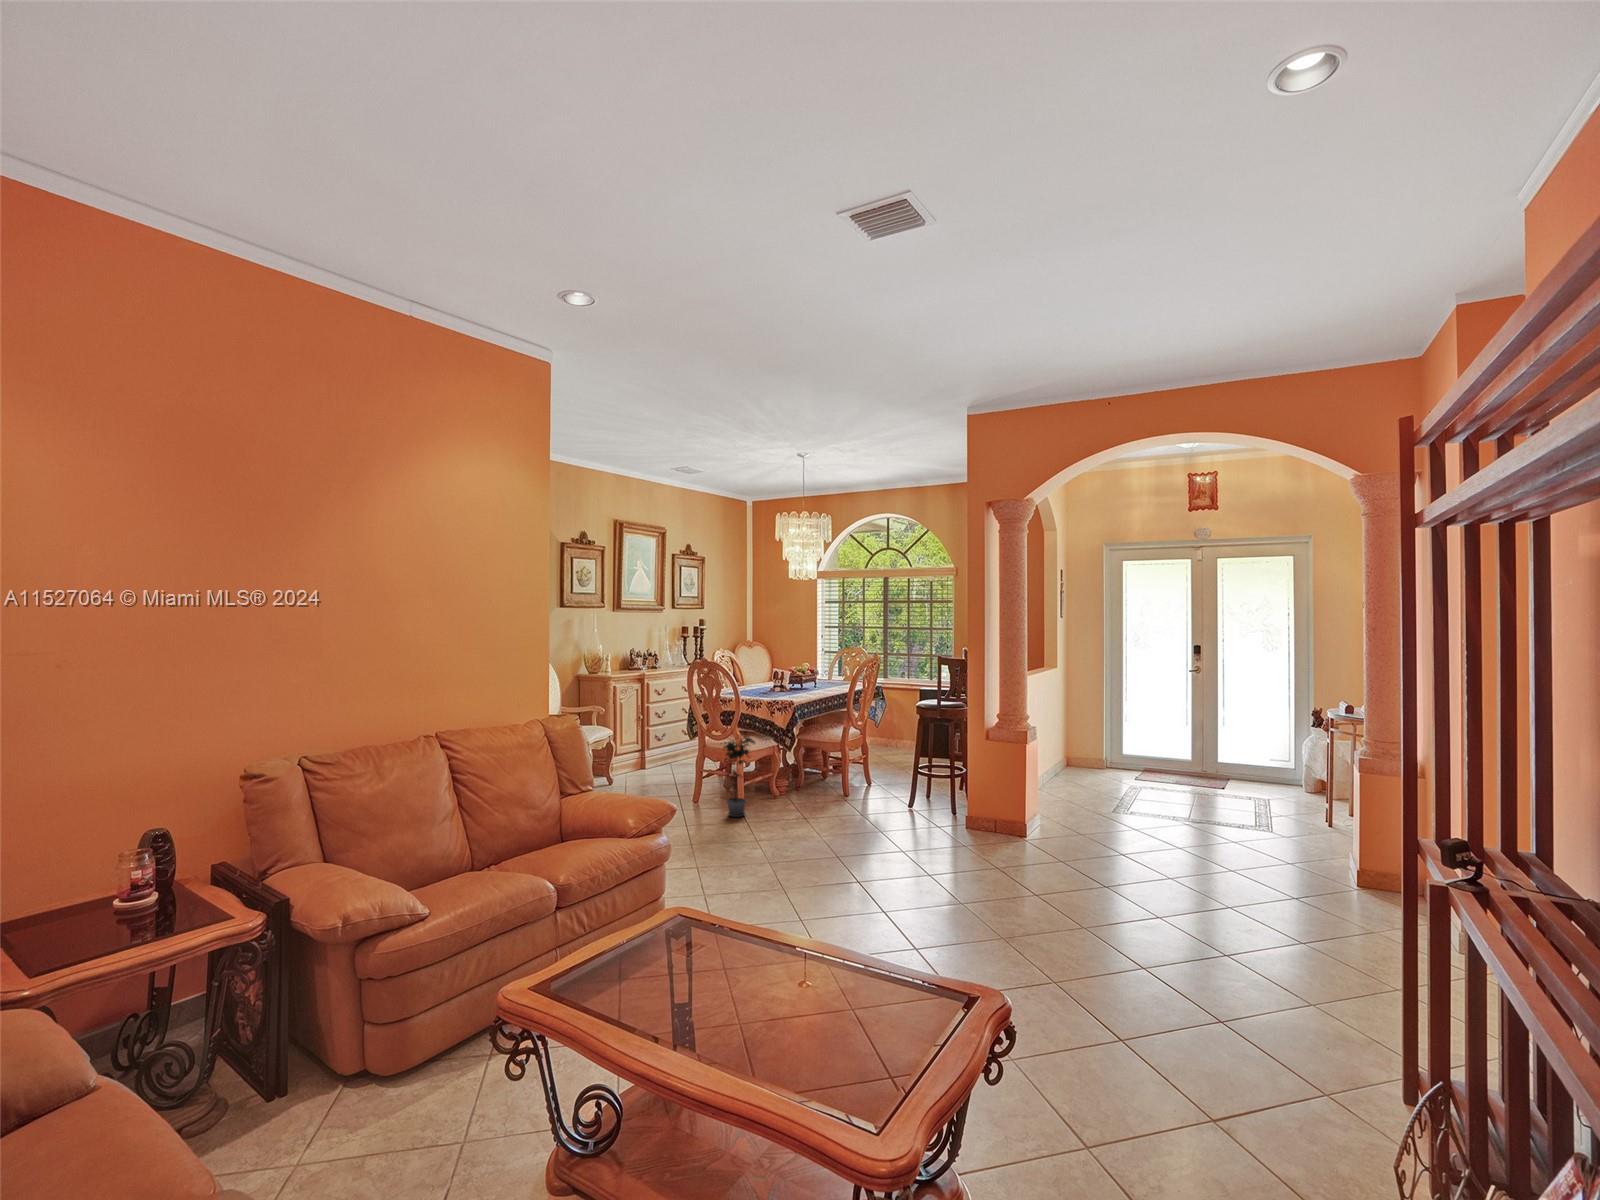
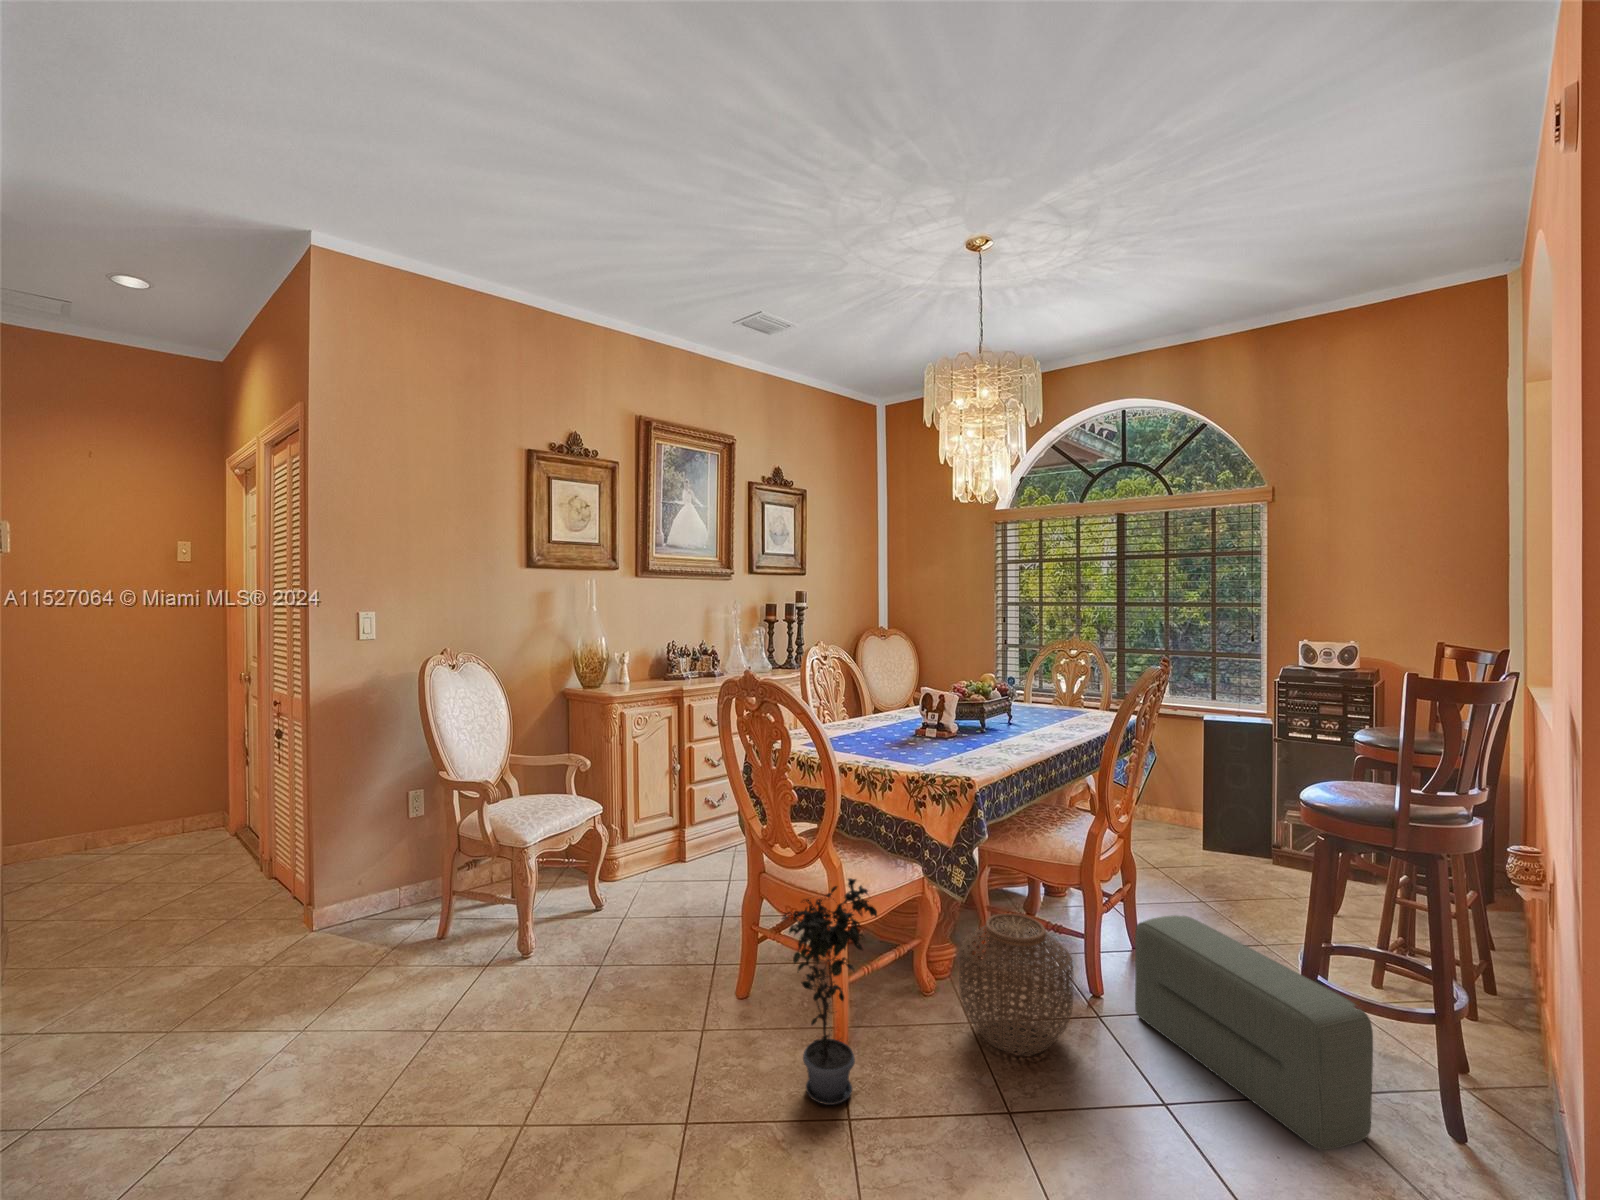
woven basket: none [788,755,832,806] -> present [959,914,1073,1055]
pouf: none [860,755,928,814] -> present [1135,915,1373,1150]

